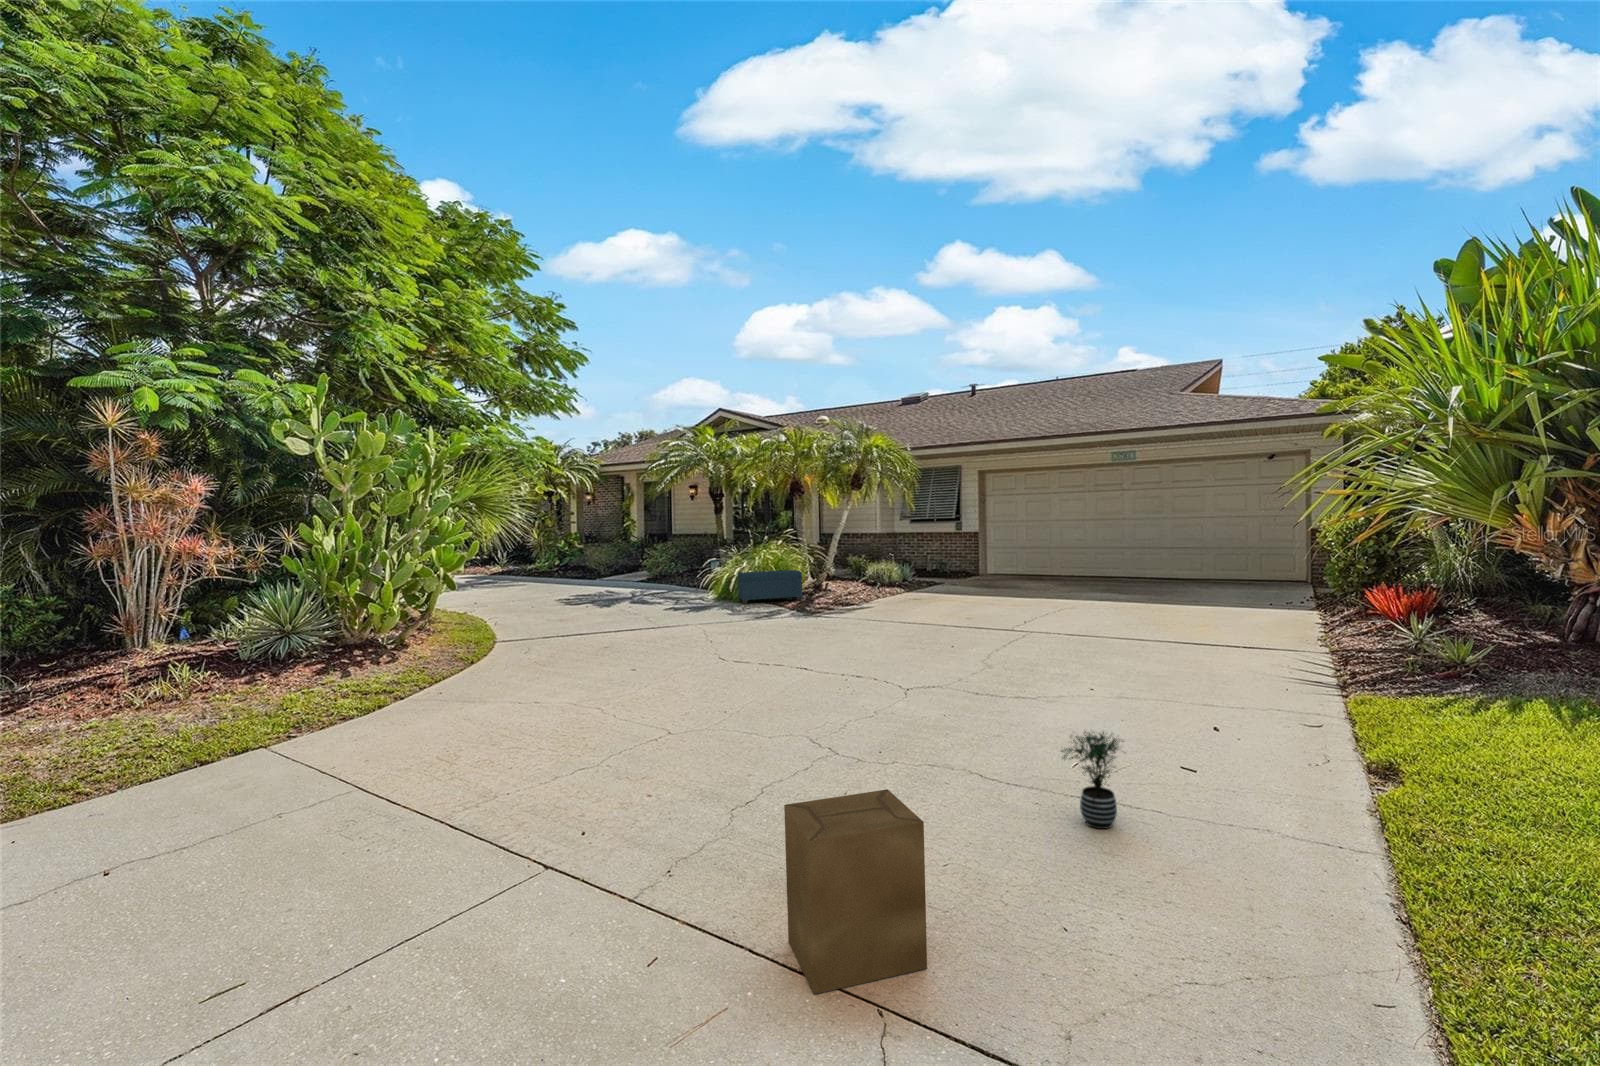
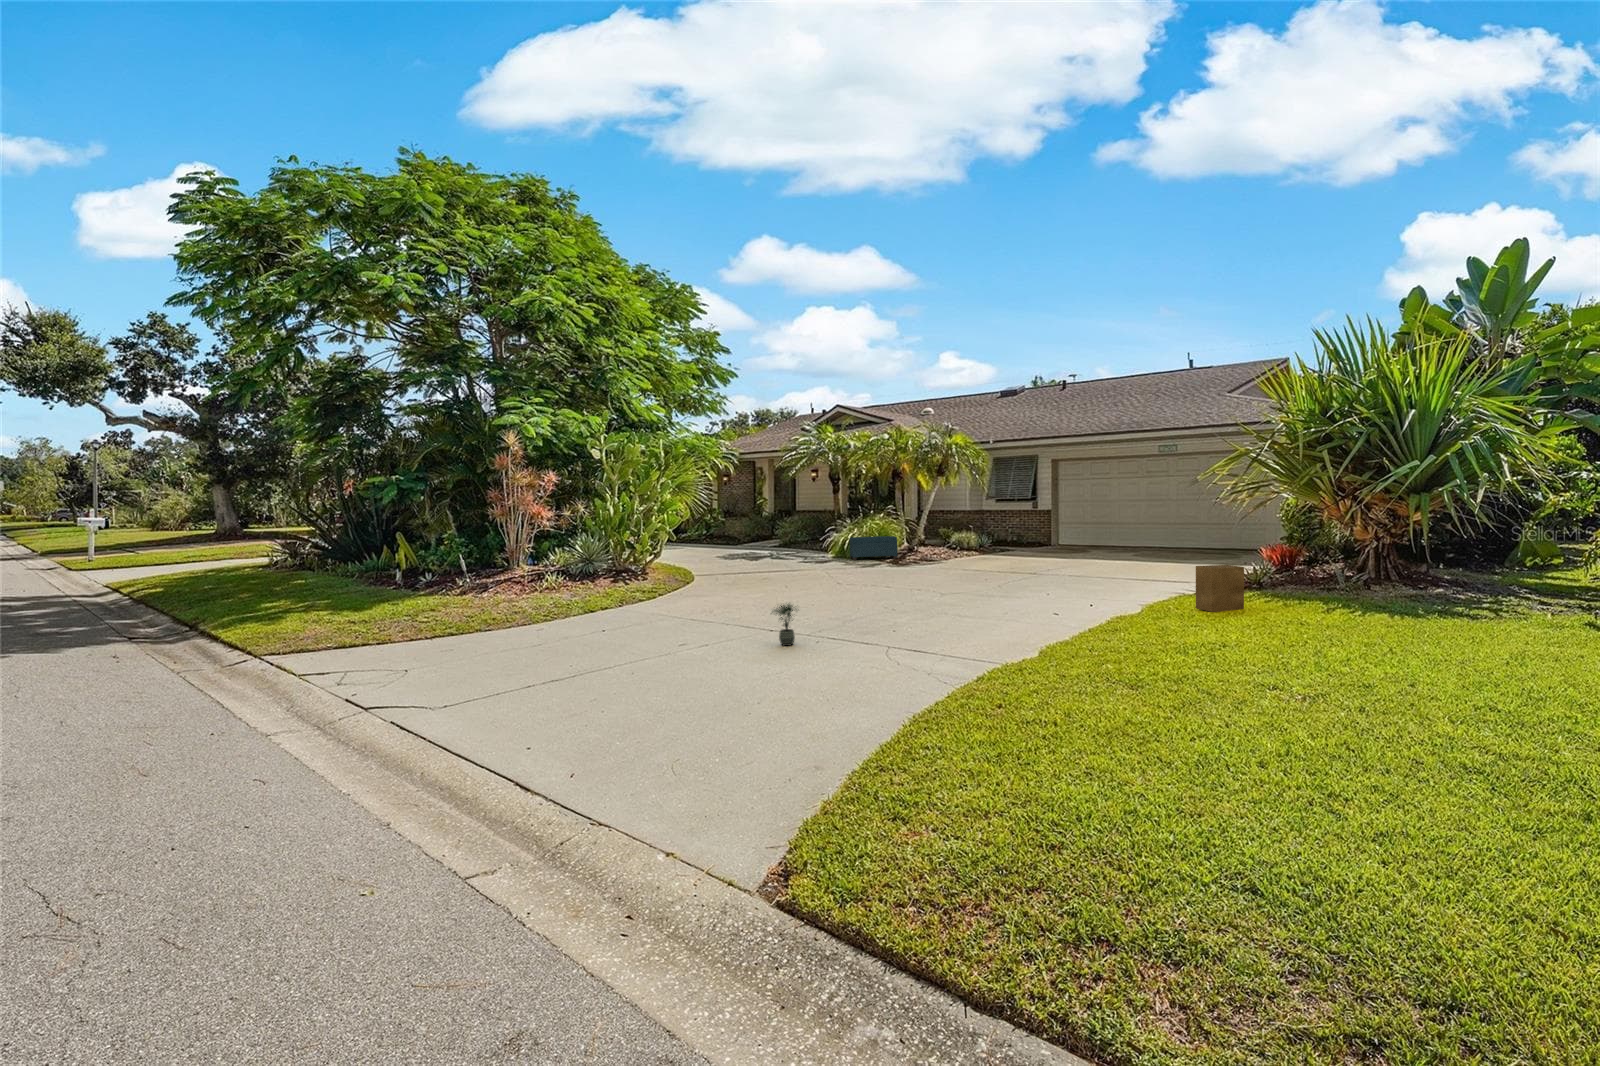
potted plant: present [1061,732,1122,829] -> present [773,604,795,646]
cardboard box: present [784,789,927,994] -> present [1196,565,1244,612]

